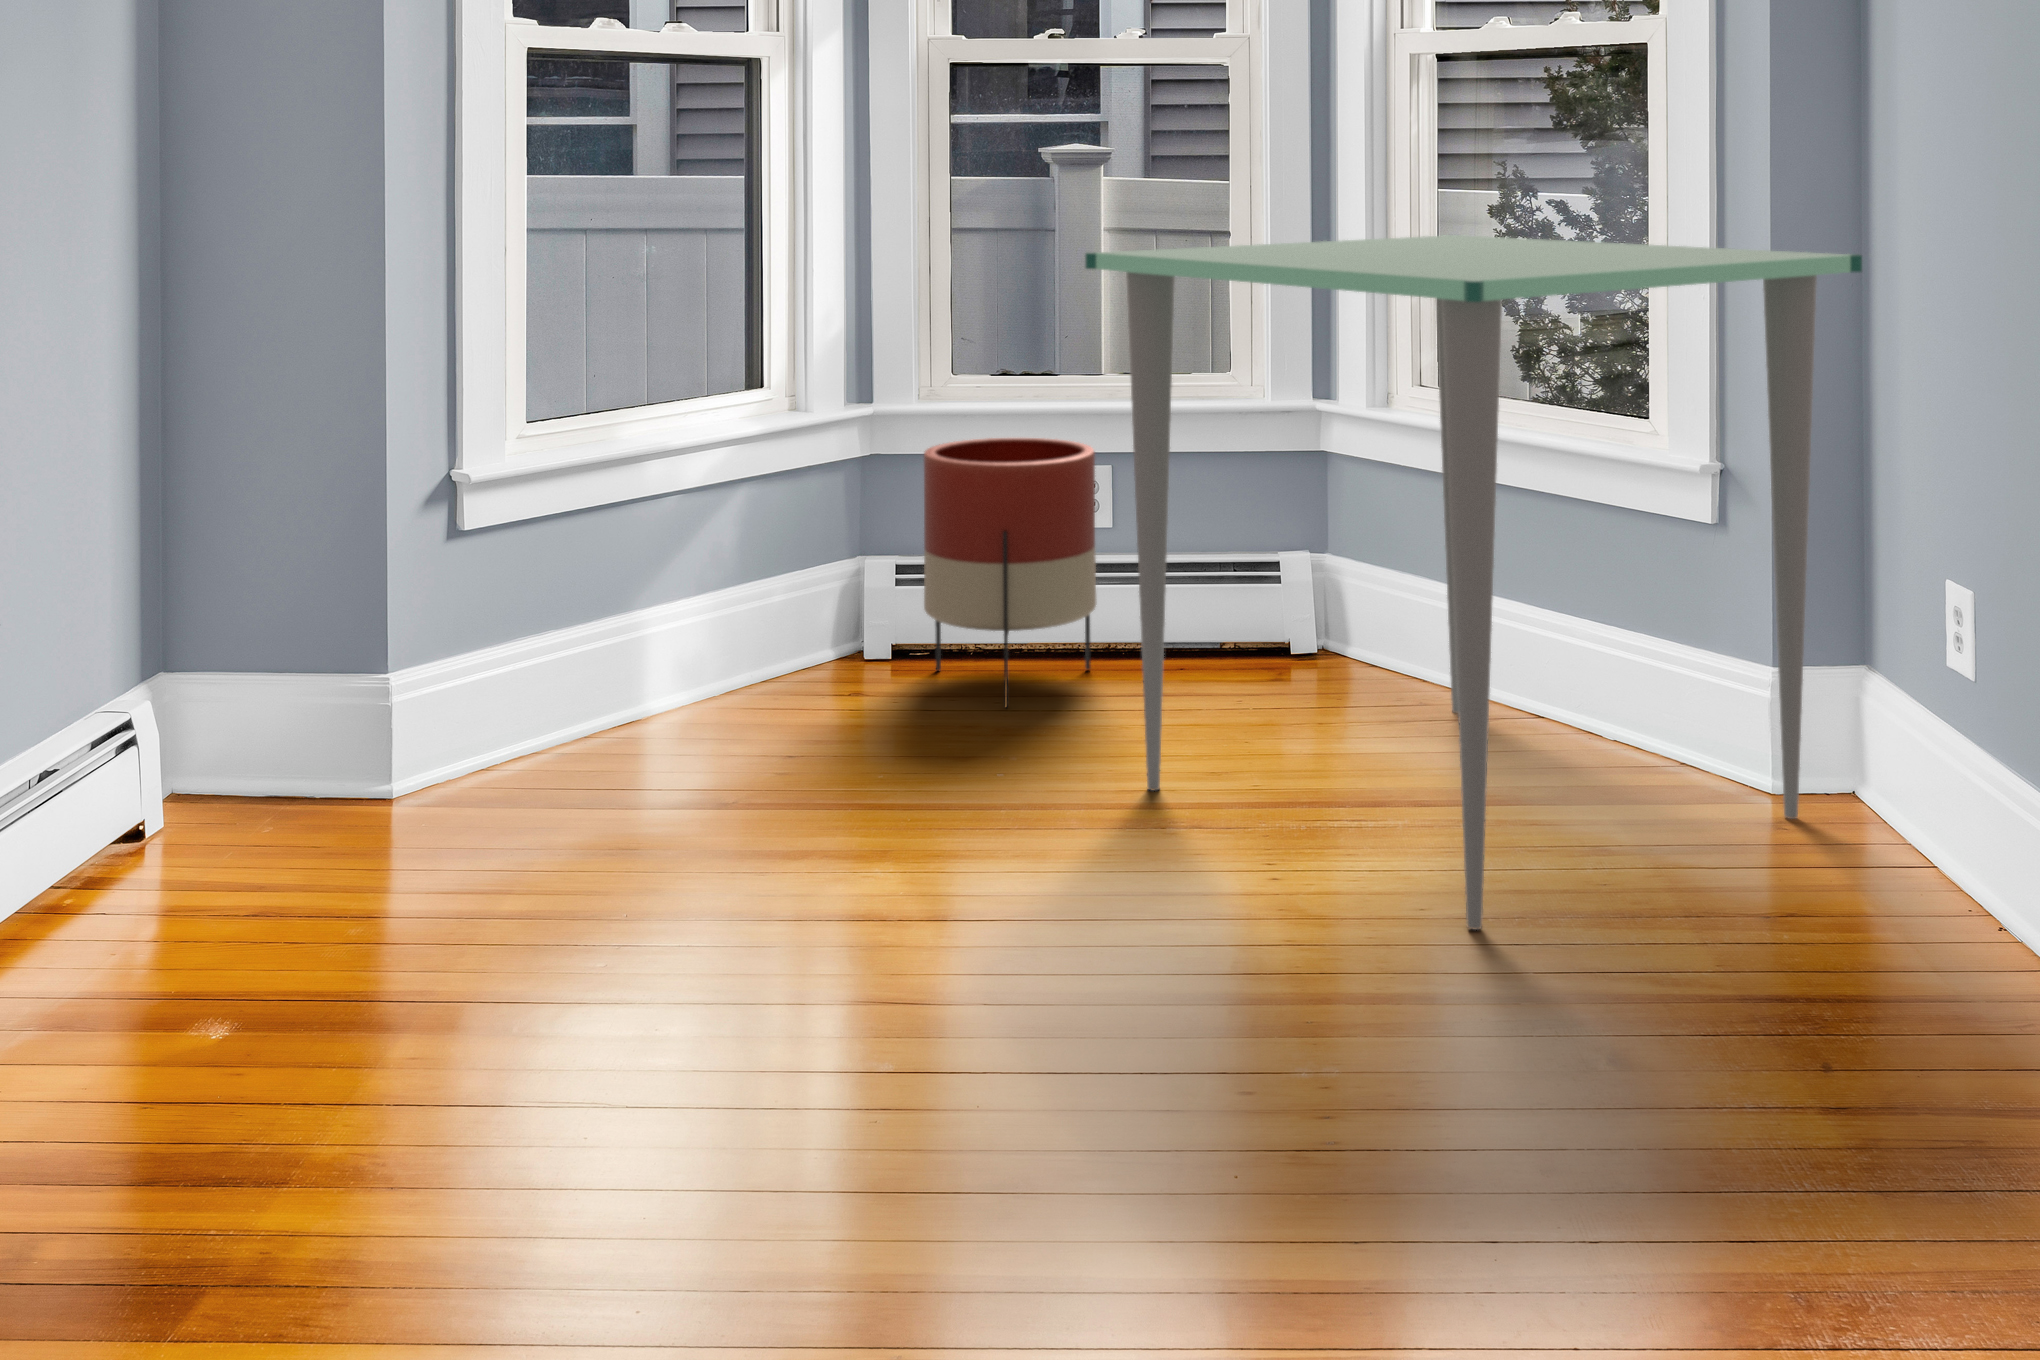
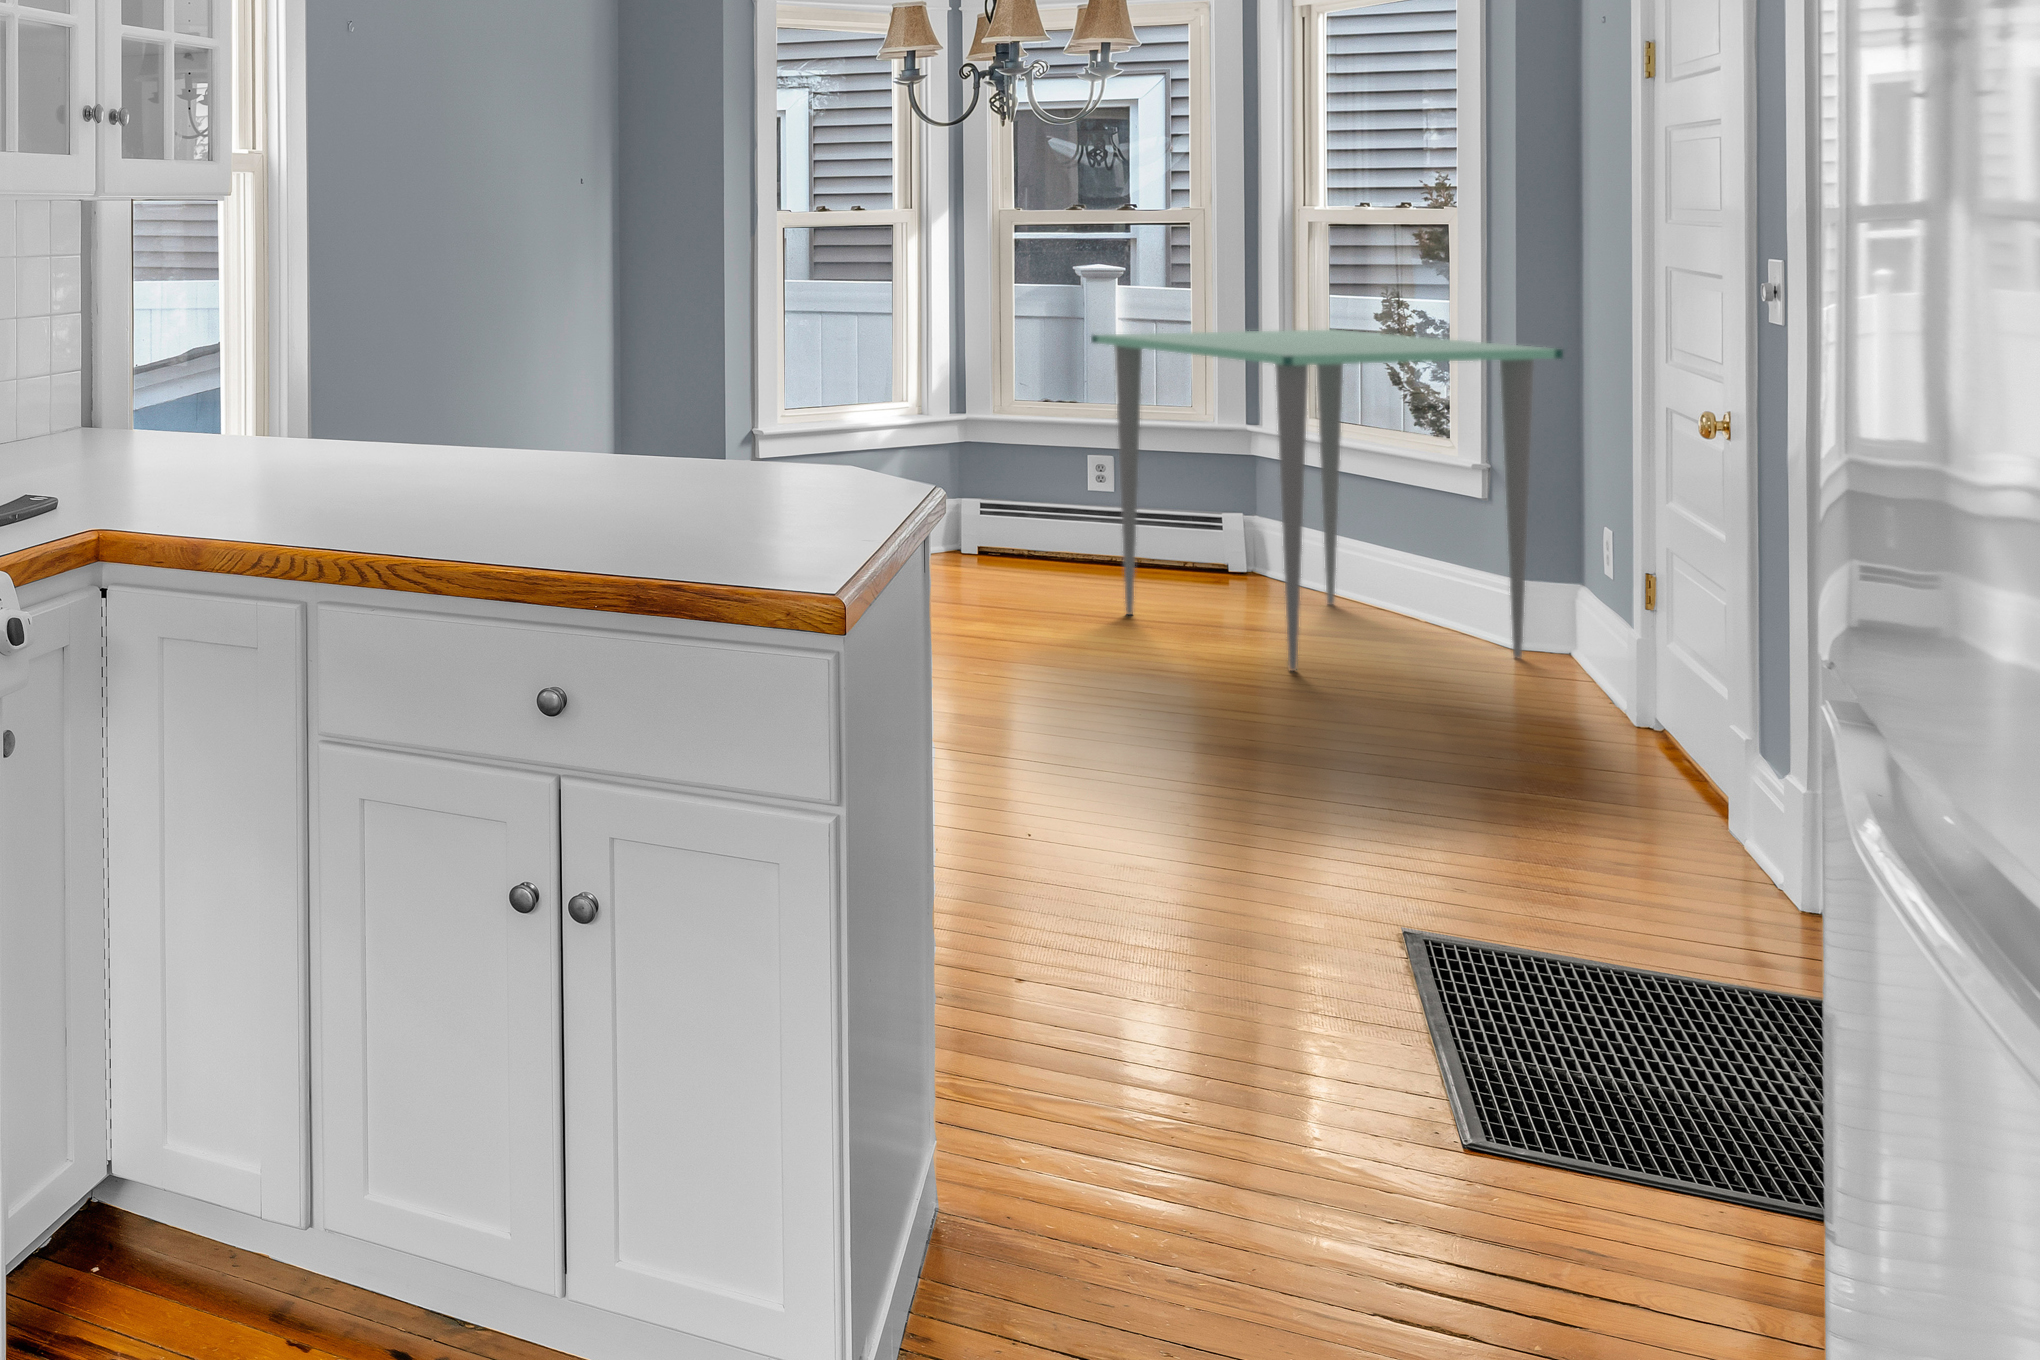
planter: present [924,438,1096,708] -> none [998,436,1102,580]

